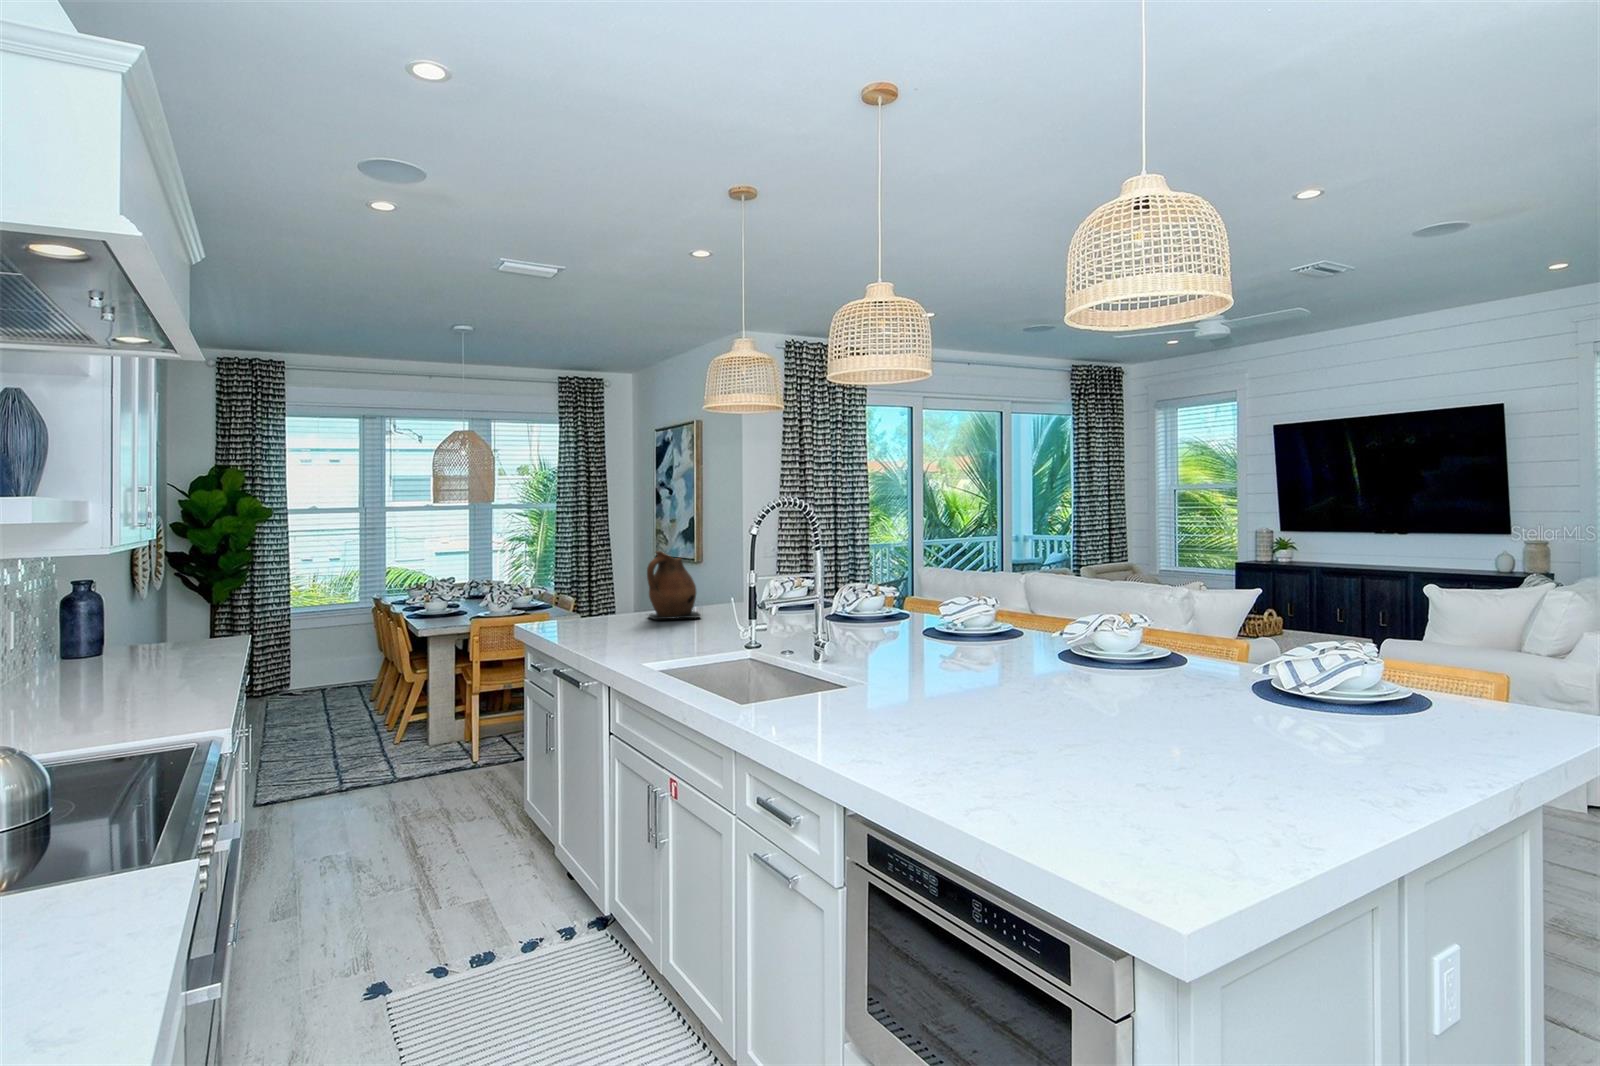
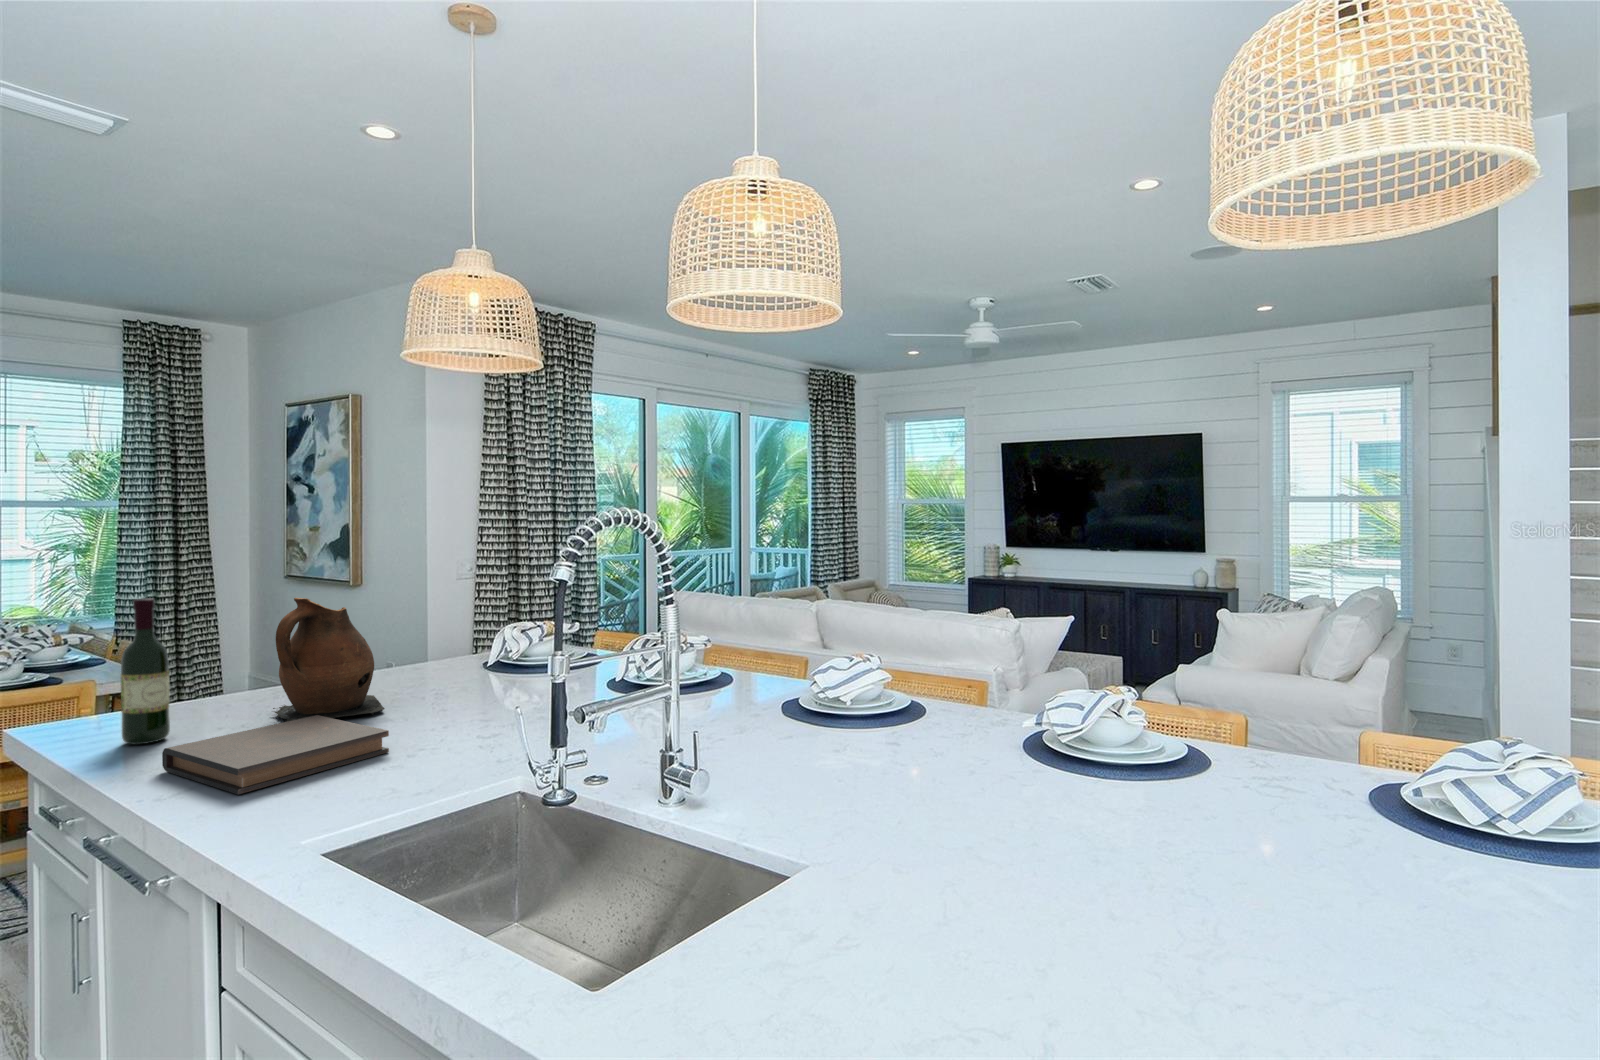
wine bottle: none [579,549,600,625] -> present [121,598,170,745]
book: none [599,614,700,641] -> present [162,715,389,794]

